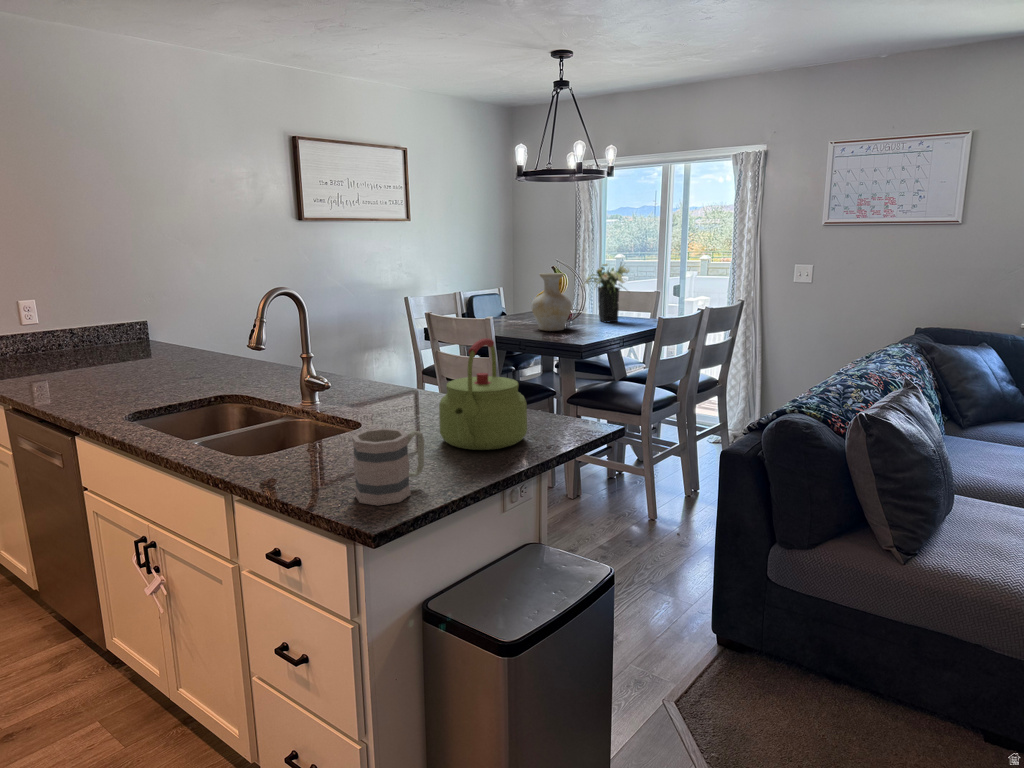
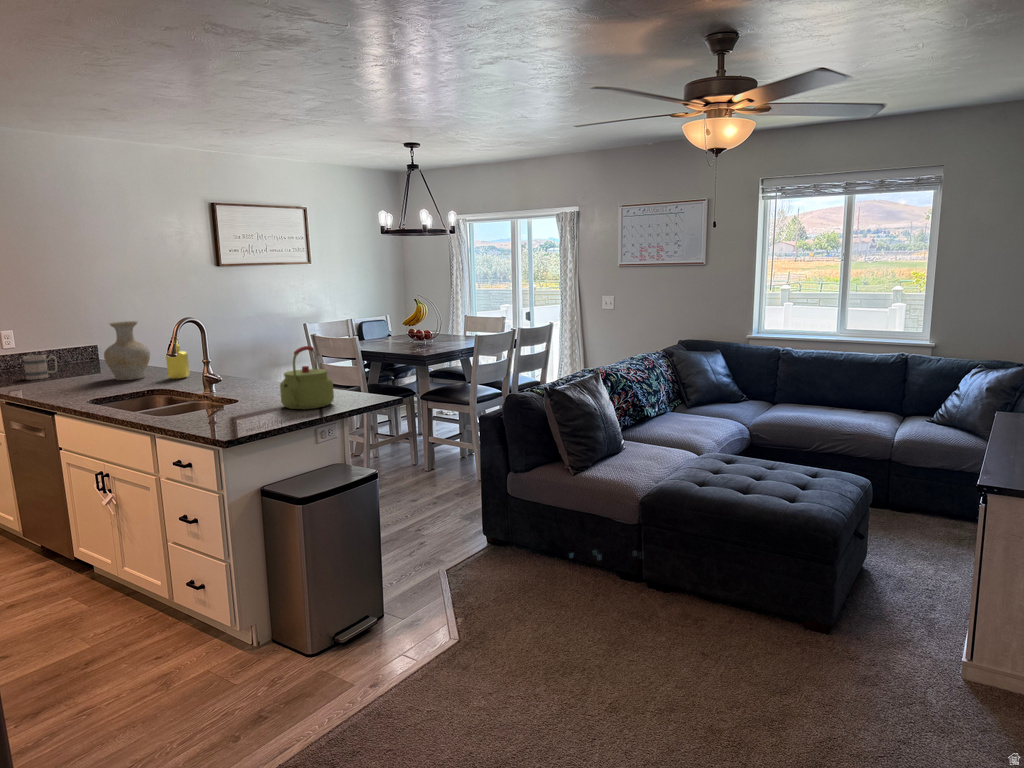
flower arrangement: present [581,264,629,322] -> none [438,295,476,341]
vase: present [532,273,572,331] -> present [104,321,150,380]
soap dispenser: none [240,314,273,375] -> present [166,339,190,379]
mug: present [352,428,424,506] -> present [23,355,57,380]

